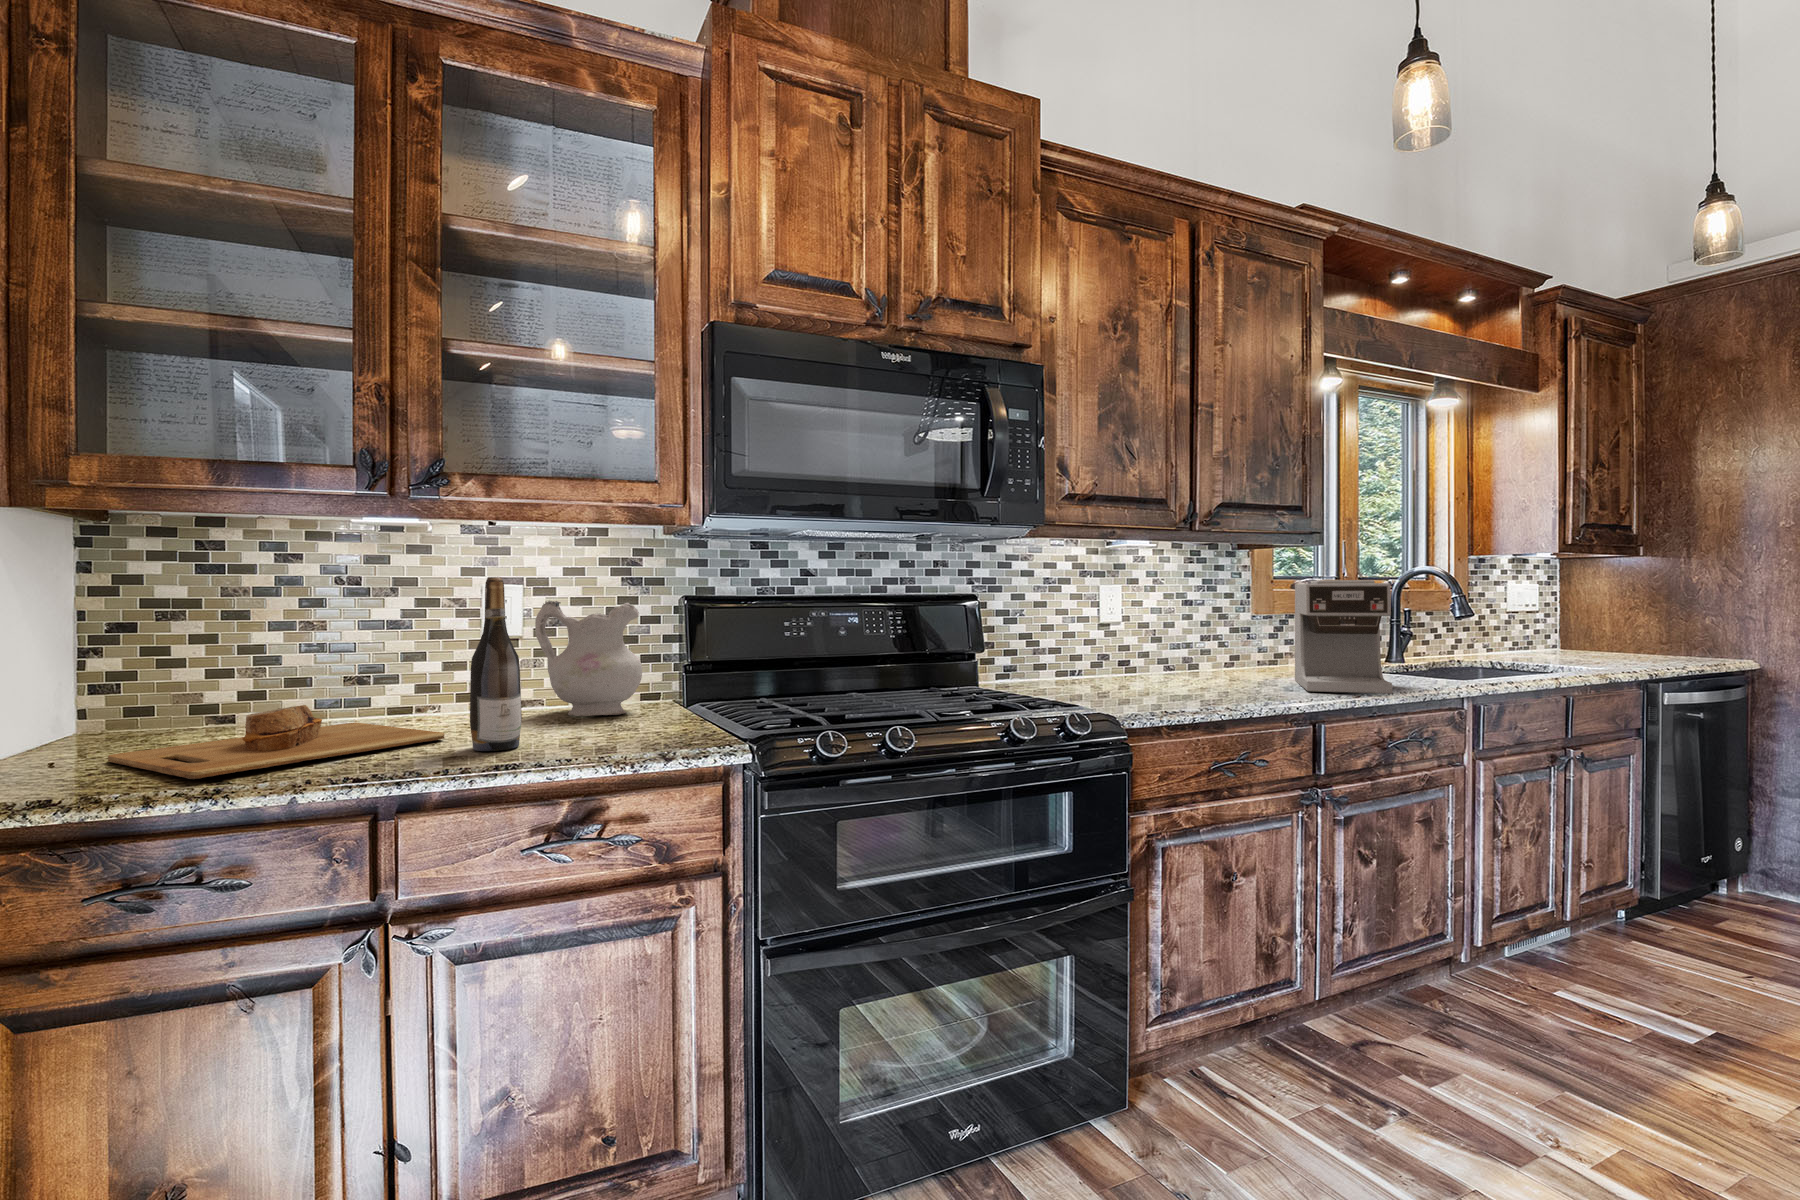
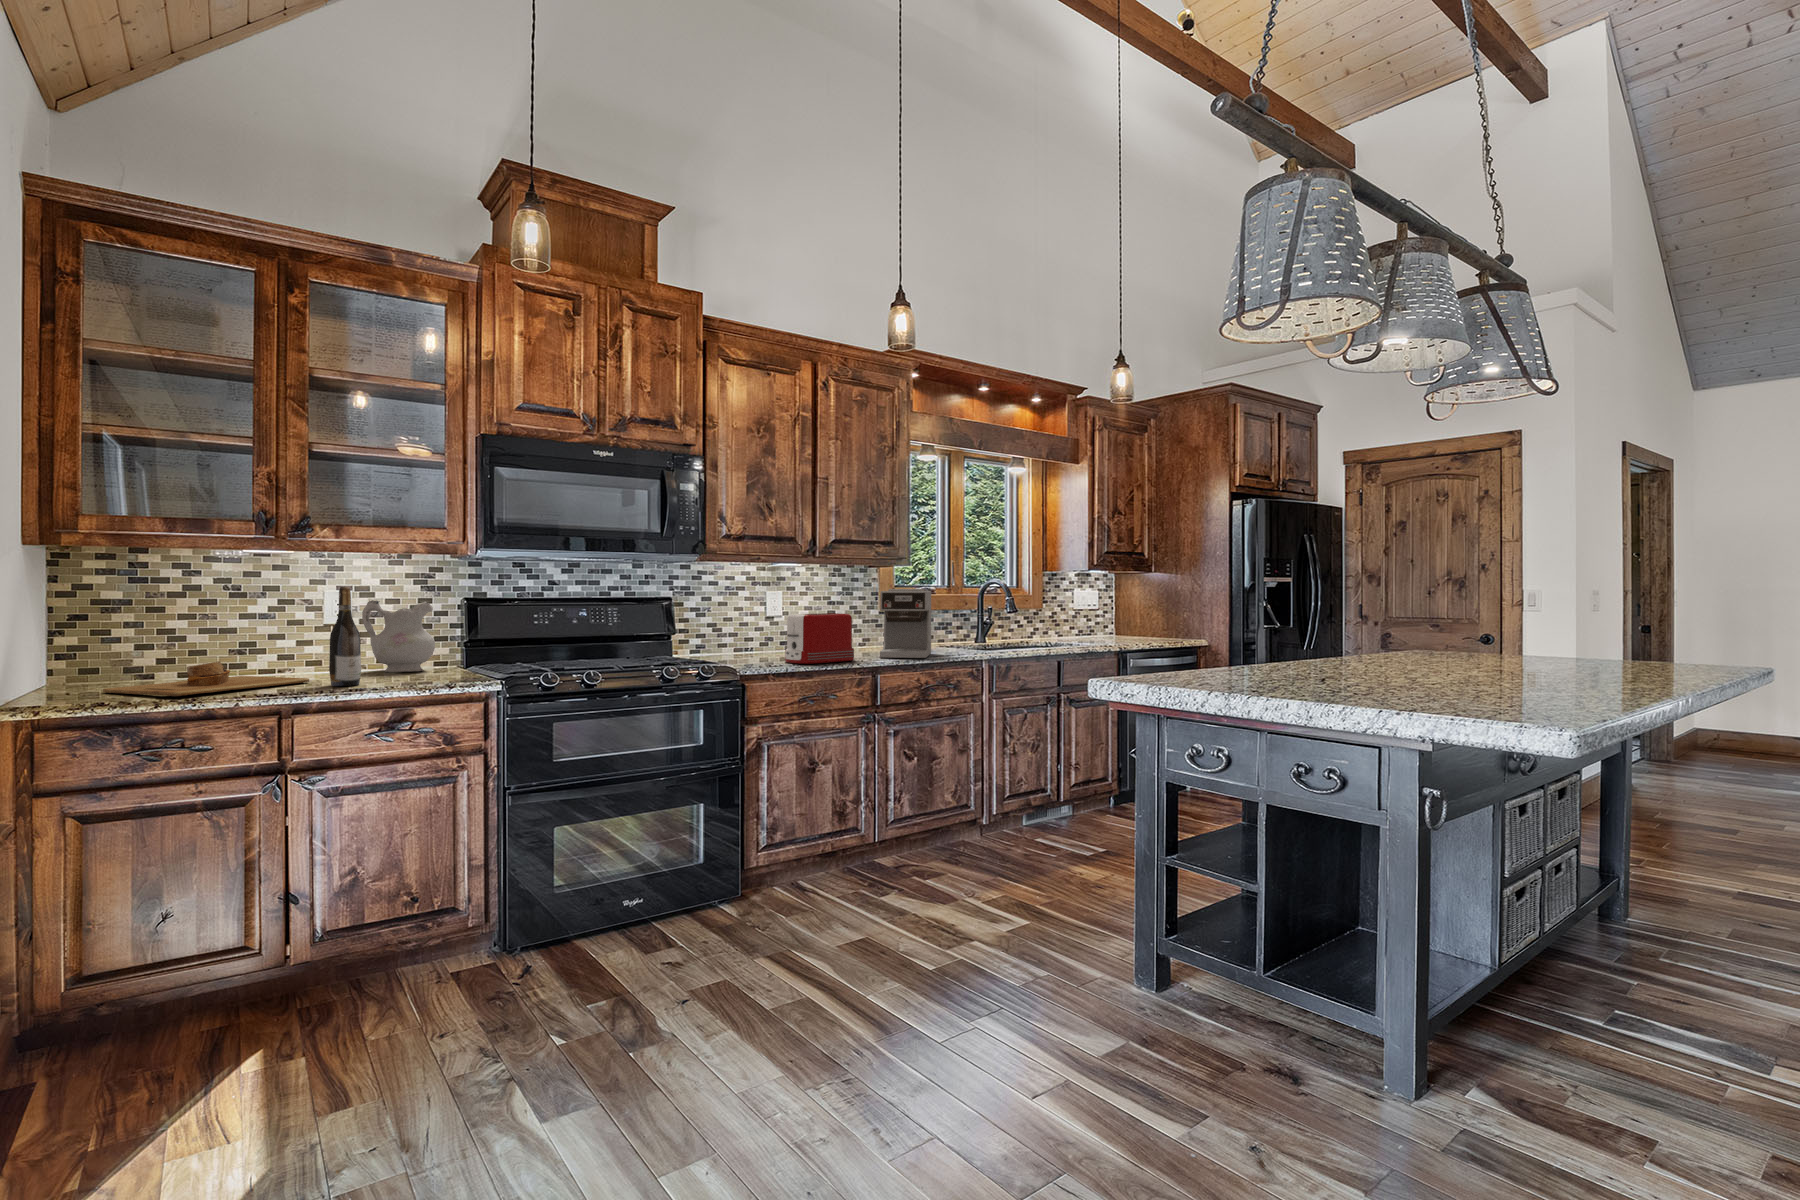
toaster: none [1167,620,1279,705] -> present [785,613,854,664]

